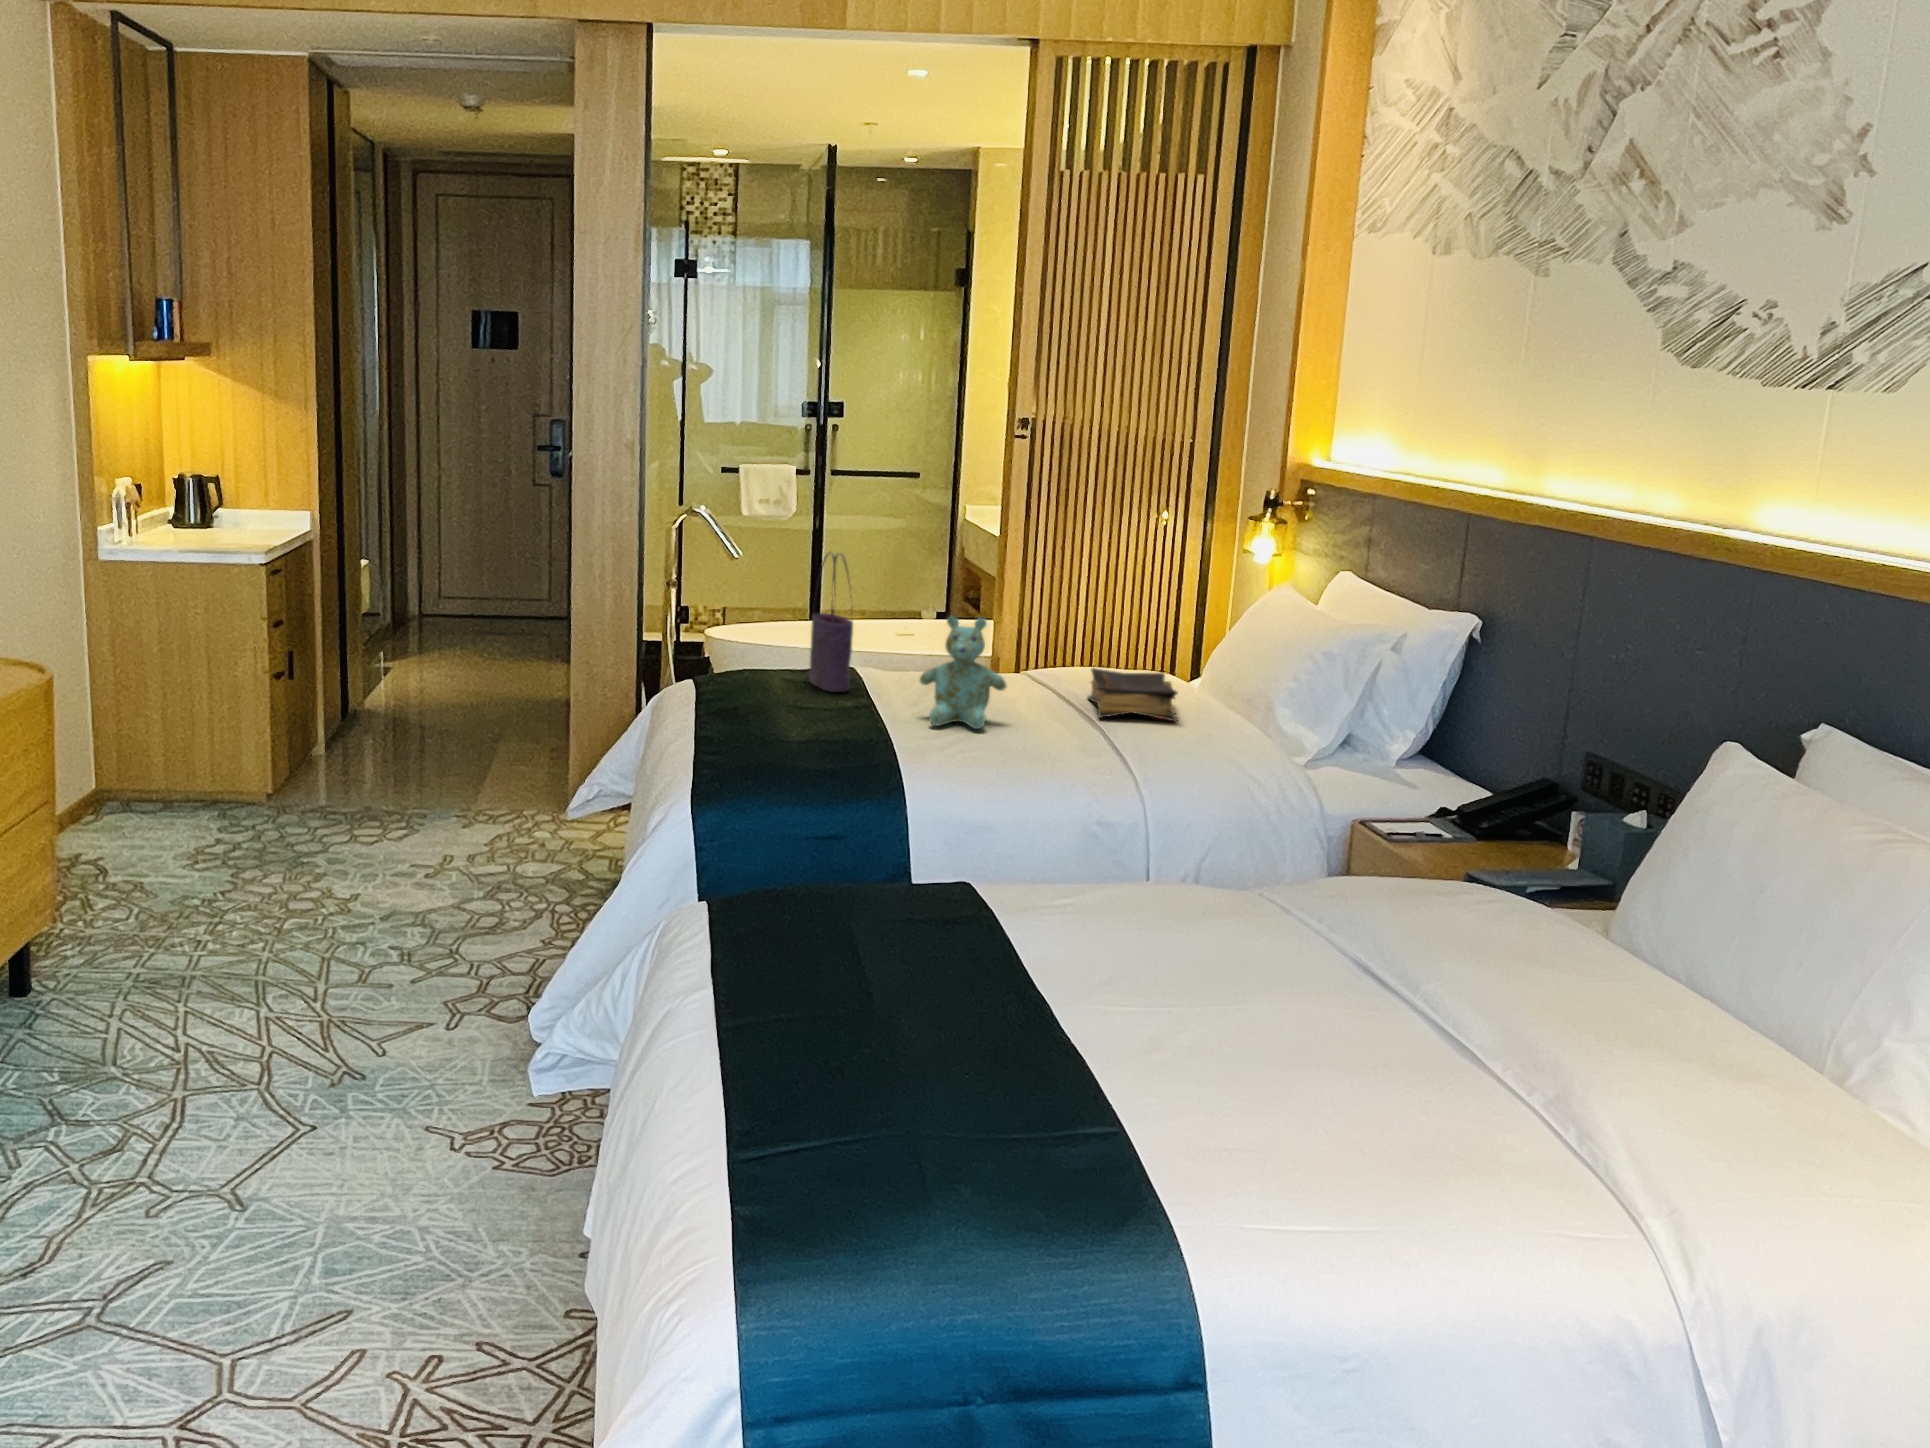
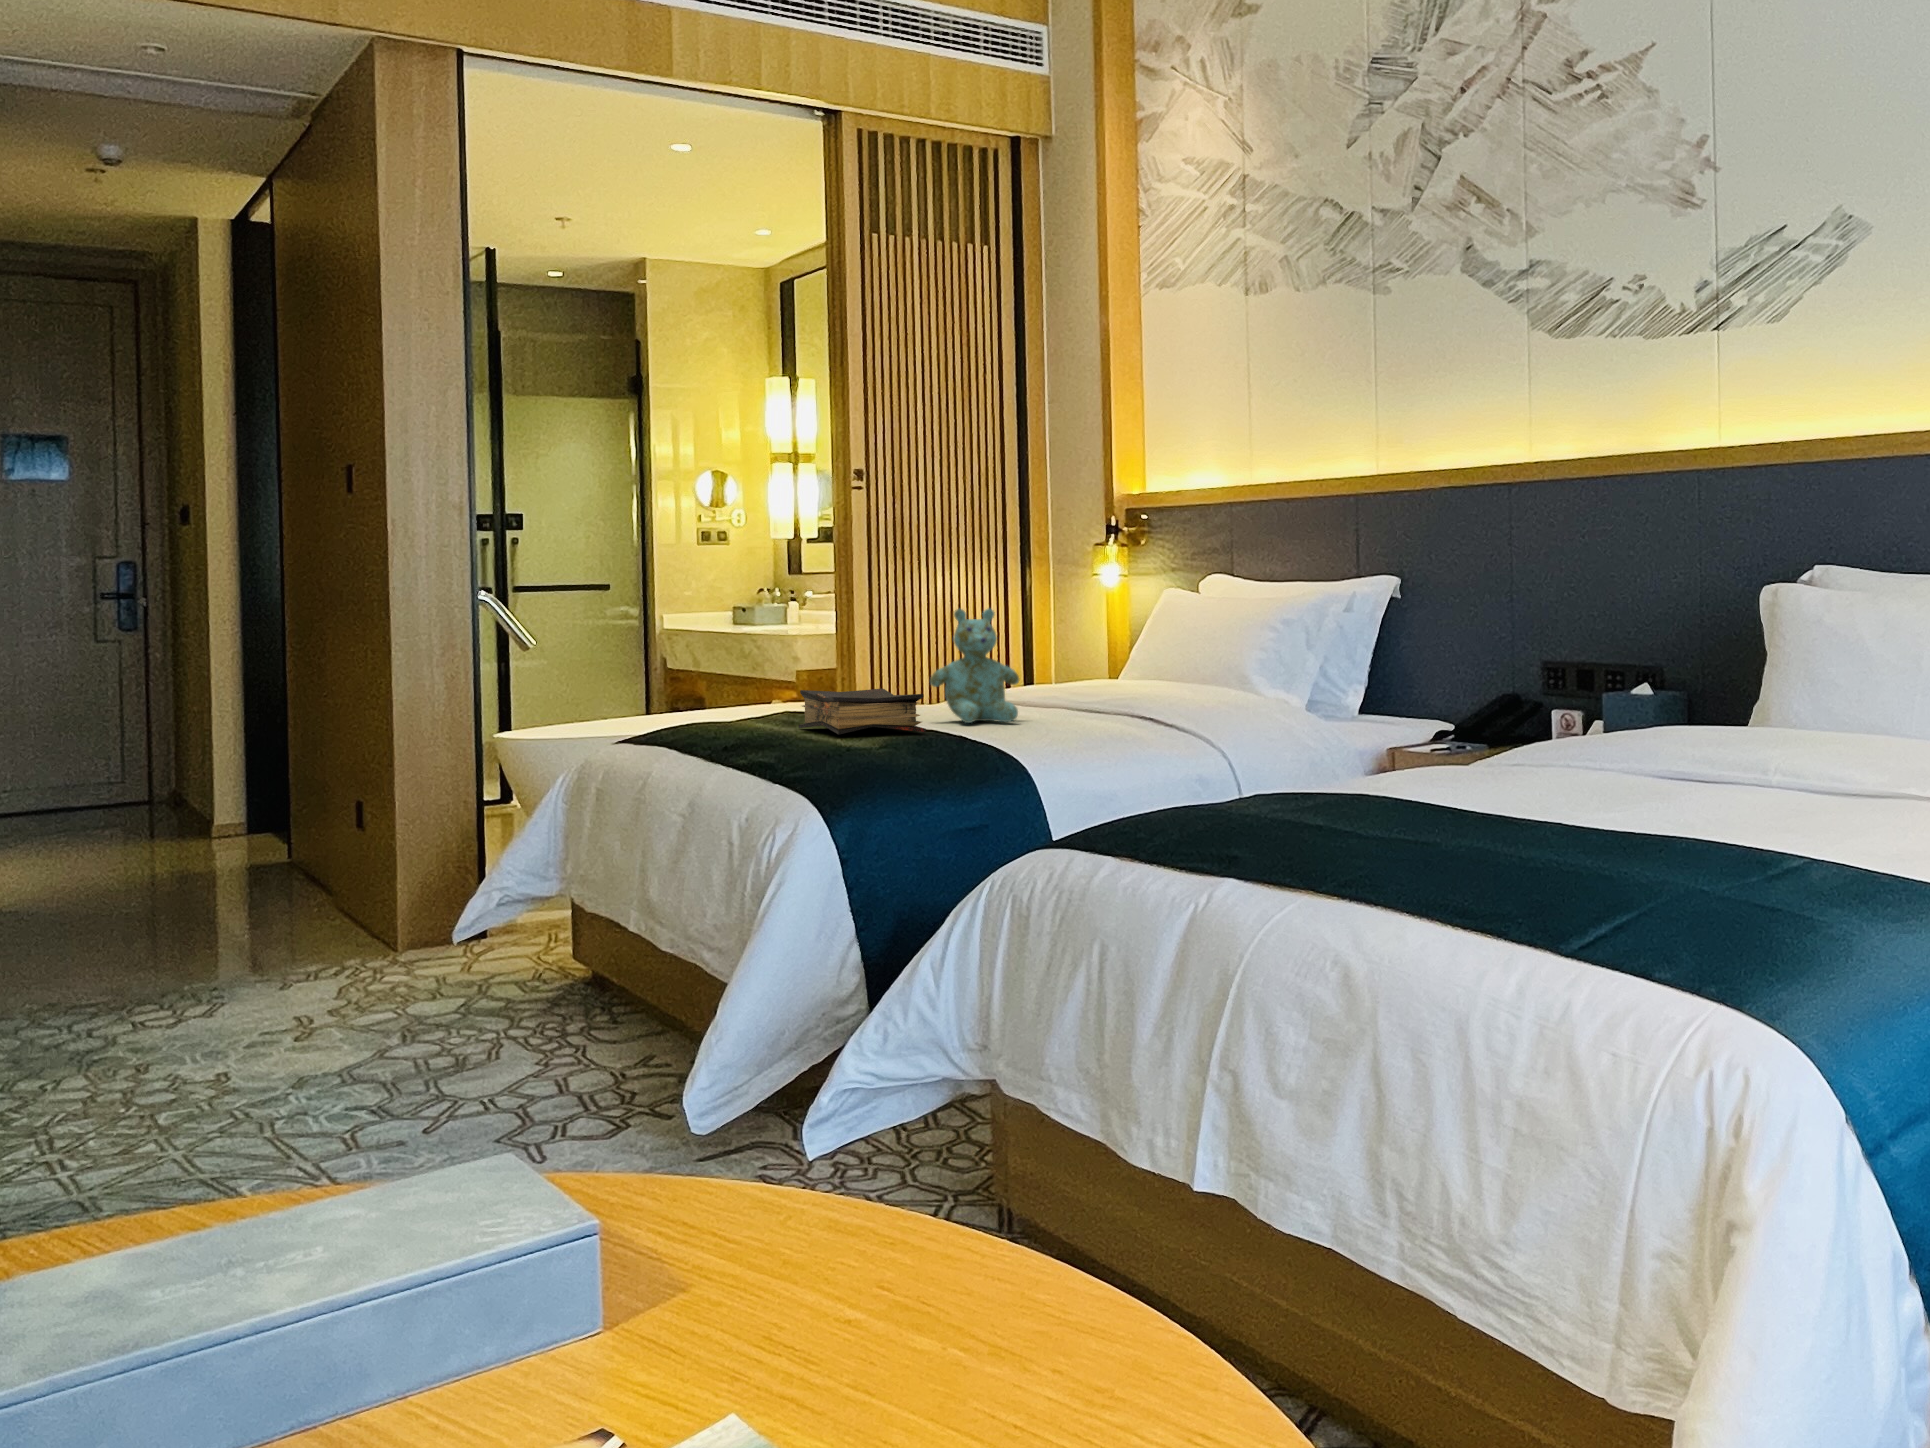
tote bag: present [809,554,853,692] -> none [763,564,823,718]
book: present [1088,668,1178,722] -> present [799,689,926,734]

